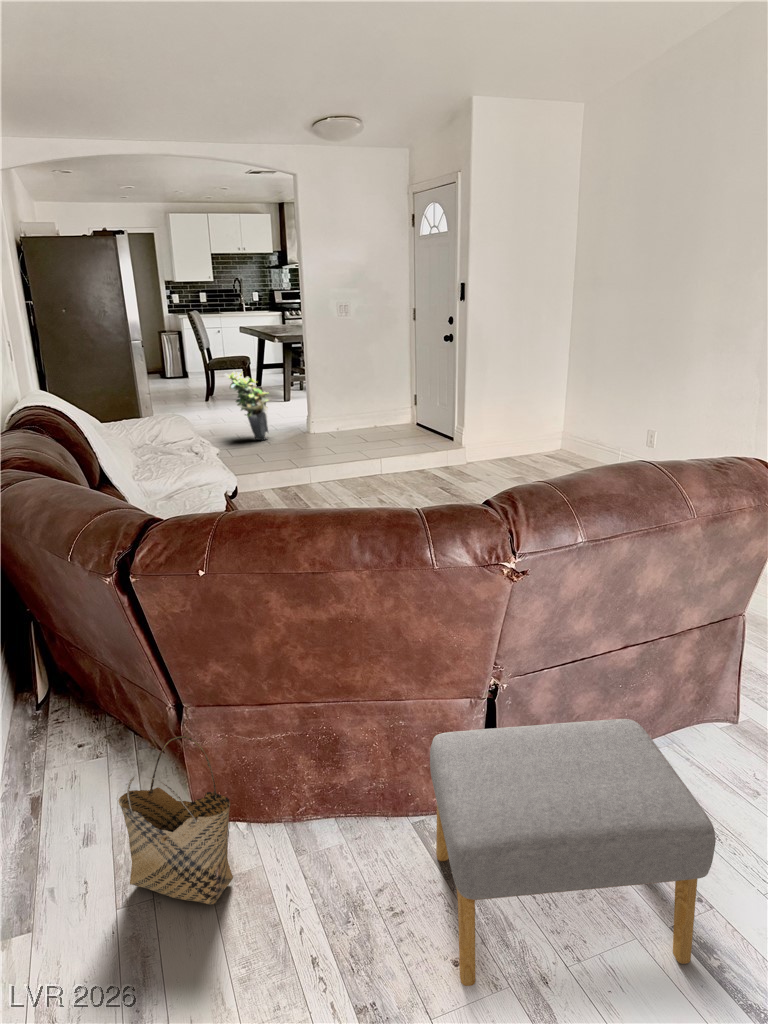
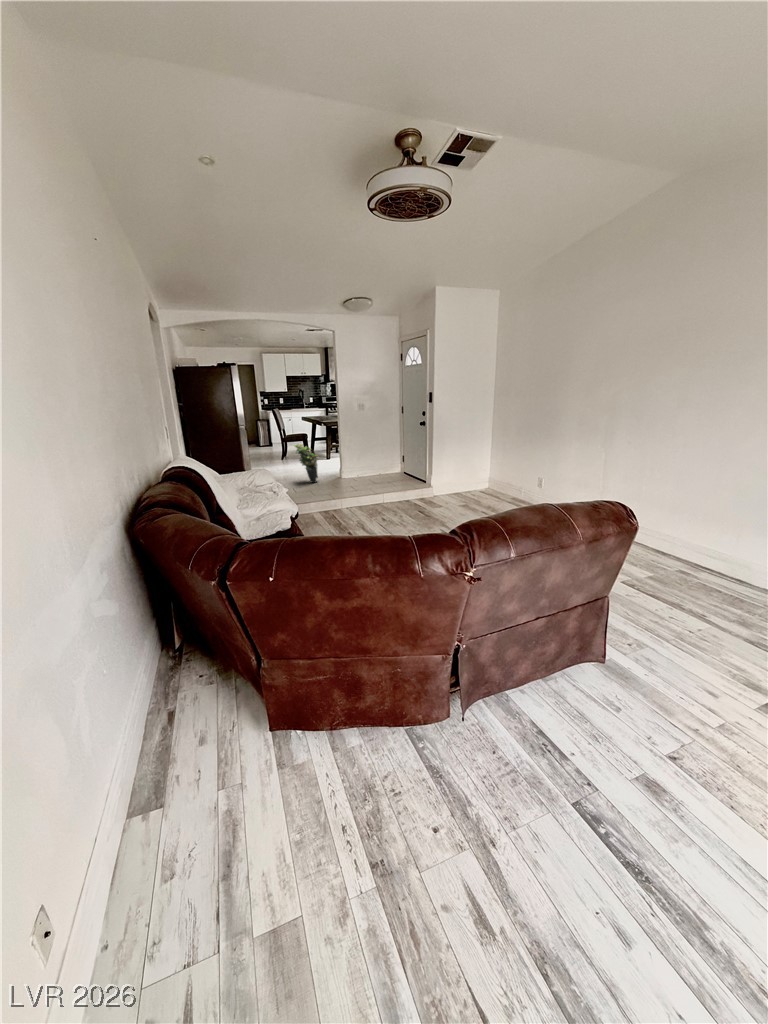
footstool: present [430,719,716,986] -> none [418,667,605,848]
woven basket: present [118,736,233,905] -> none [220,678,293,788]

